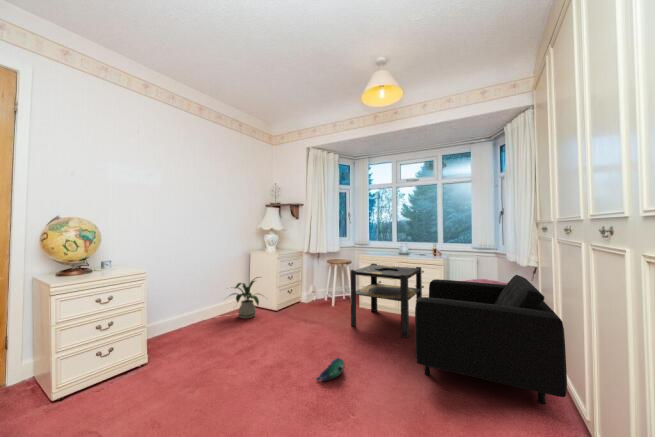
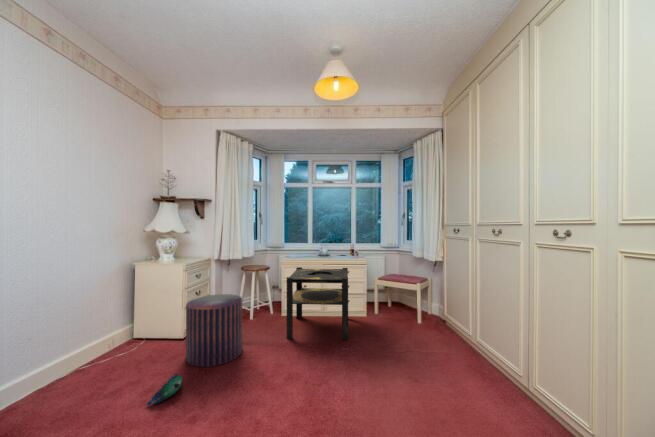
armchair: present [415,275,567,404] -> none [367,270,495,373]
house plant: present [231,277,261,318] -> none [102,298,173,359]
pouf: none [269,279,311,334] -> present [186,294,242,367]
plush toy: present [317,358,344,381] -> present [146,374,183,406]

